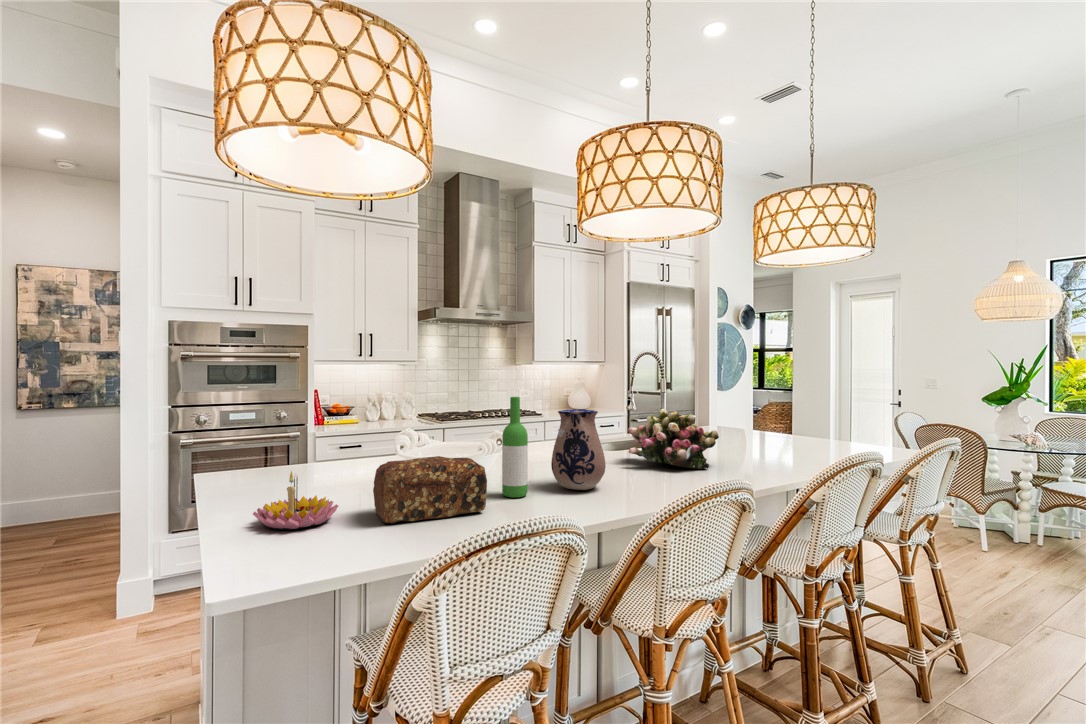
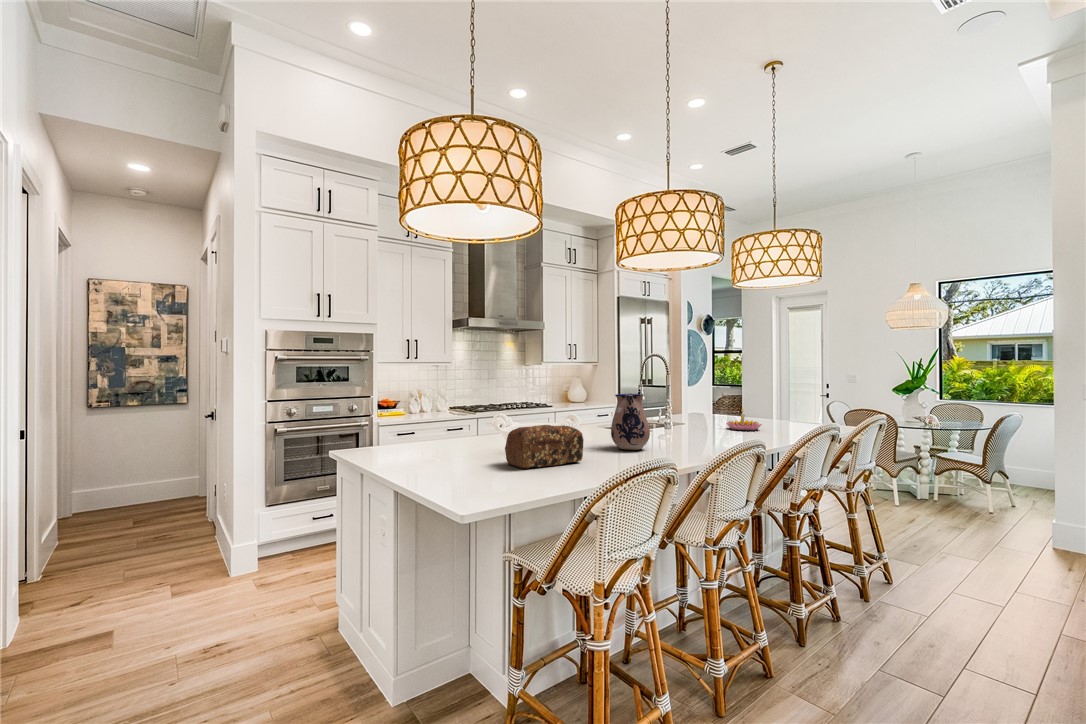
wine bottle: present [502,397,528,498] -> none [582,384,600,455]
flower arrangement: present [628,409,719,469] -> none [651,395,717,437]
candle holder: present [253,471,338,530] -> present [726,408,762,431]

